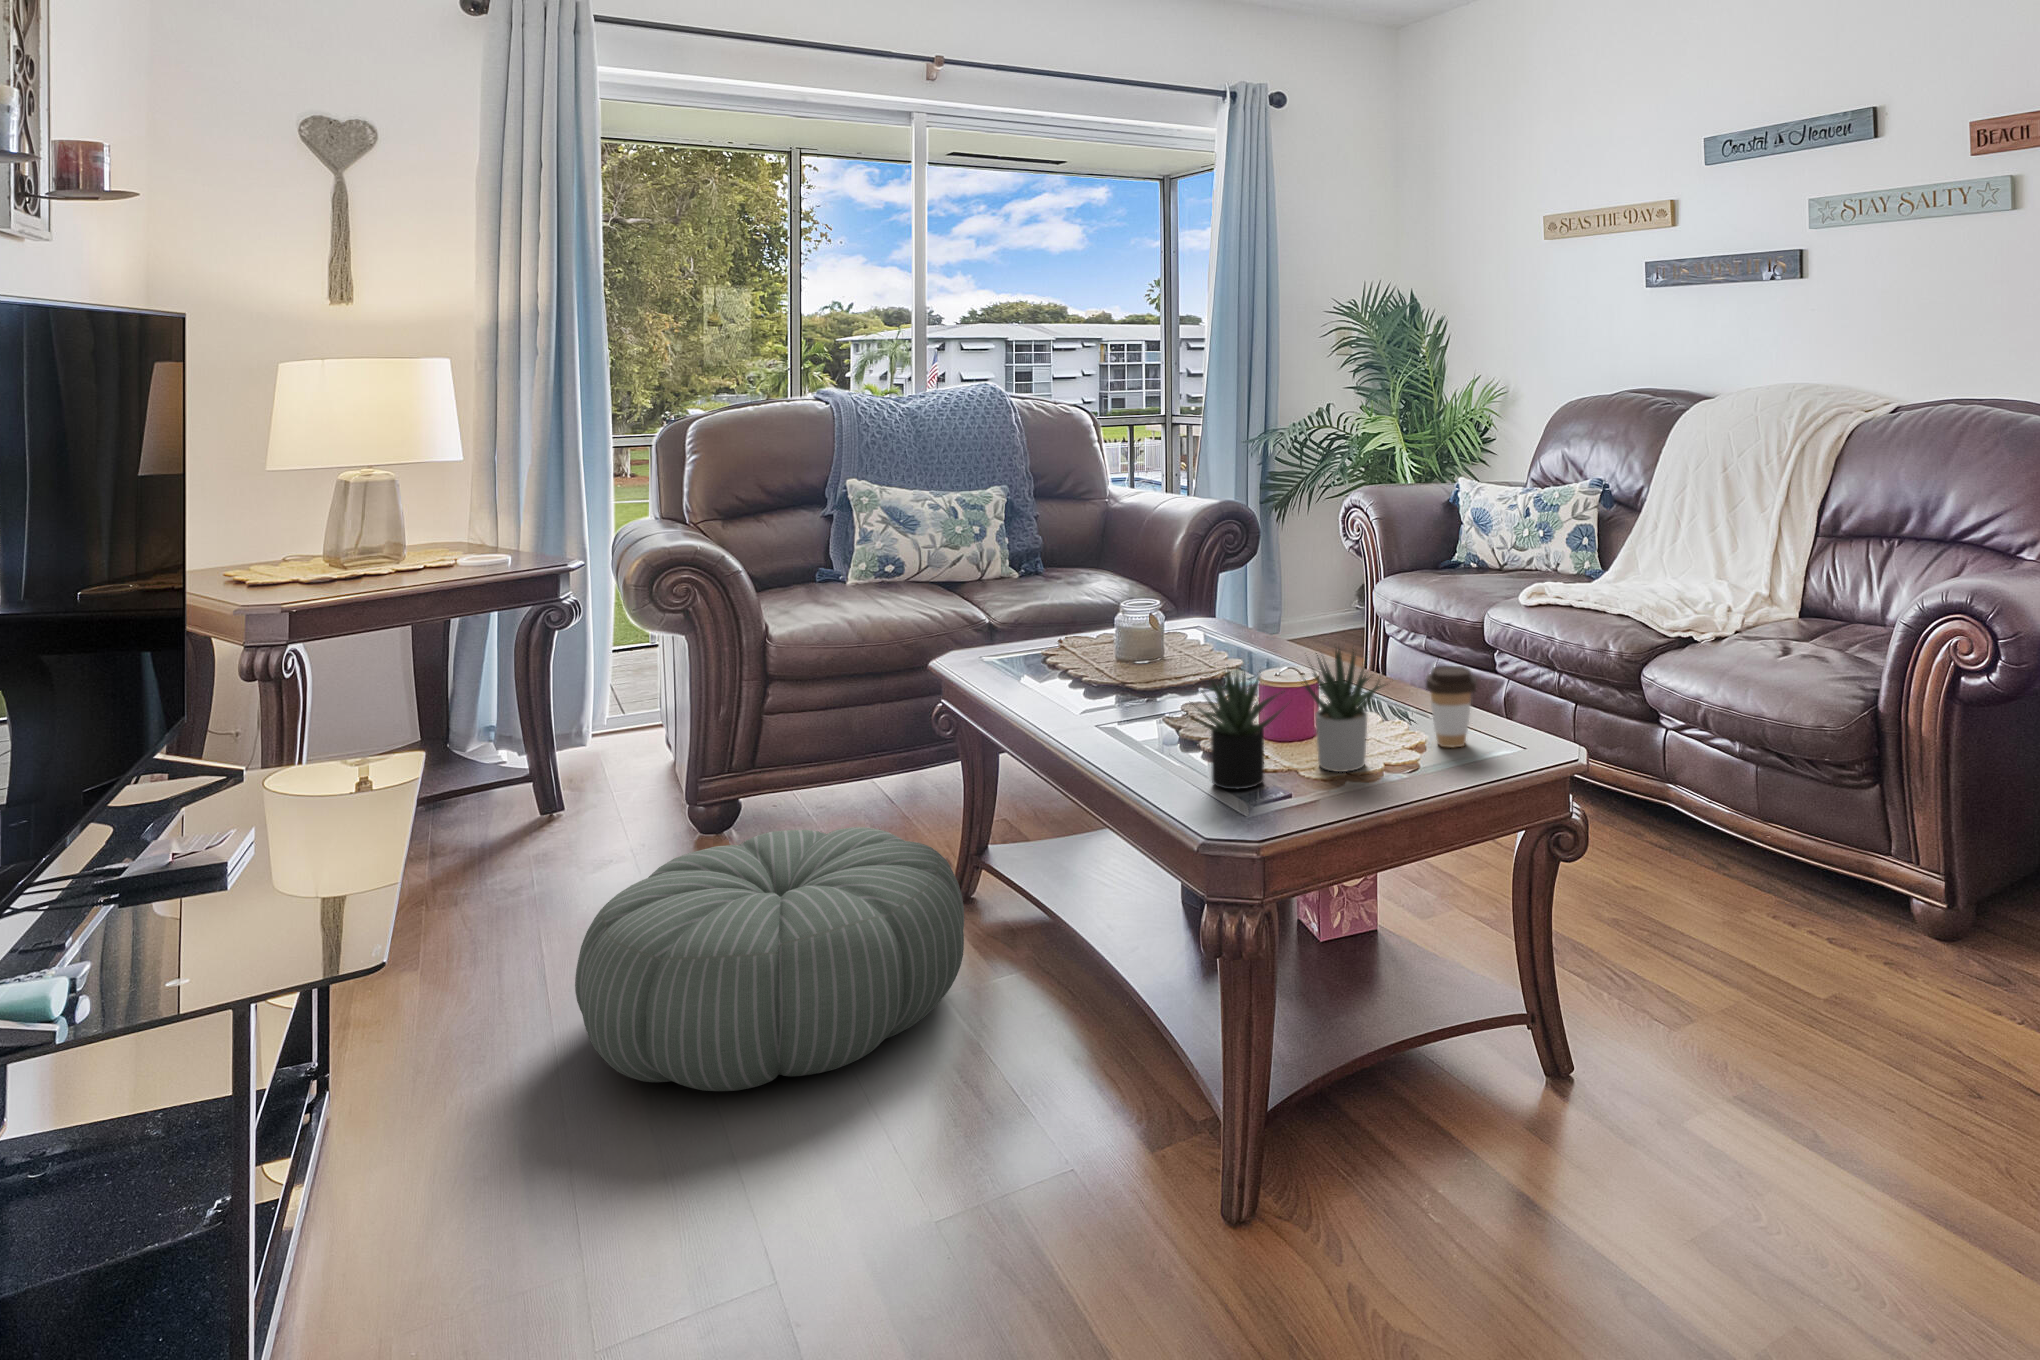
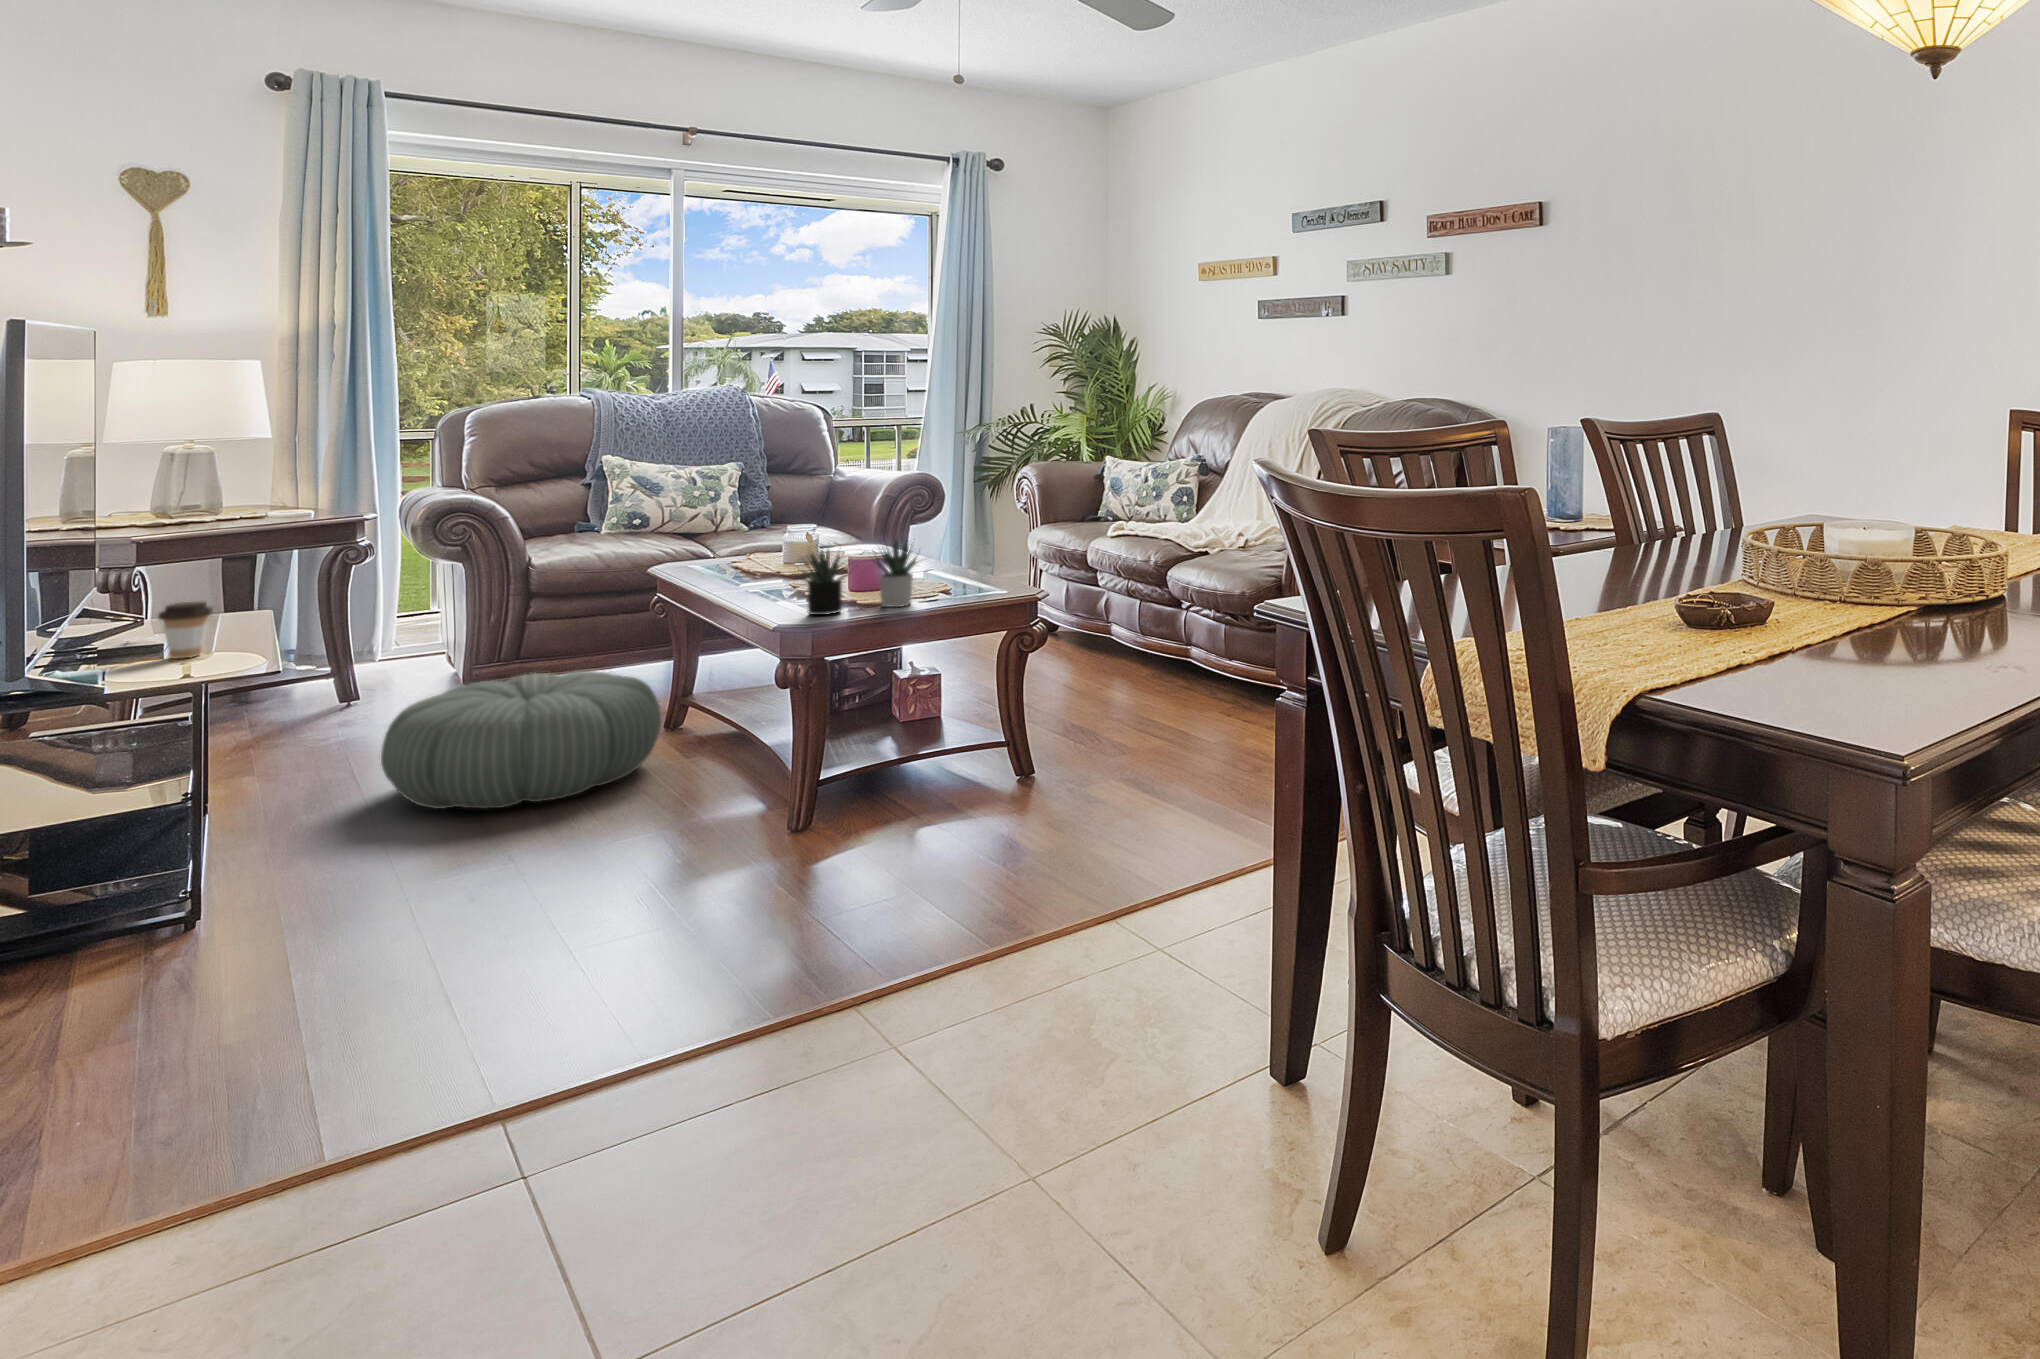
coffee cup: present [1426,666,1476,748] -> present [158,602,213,659]

